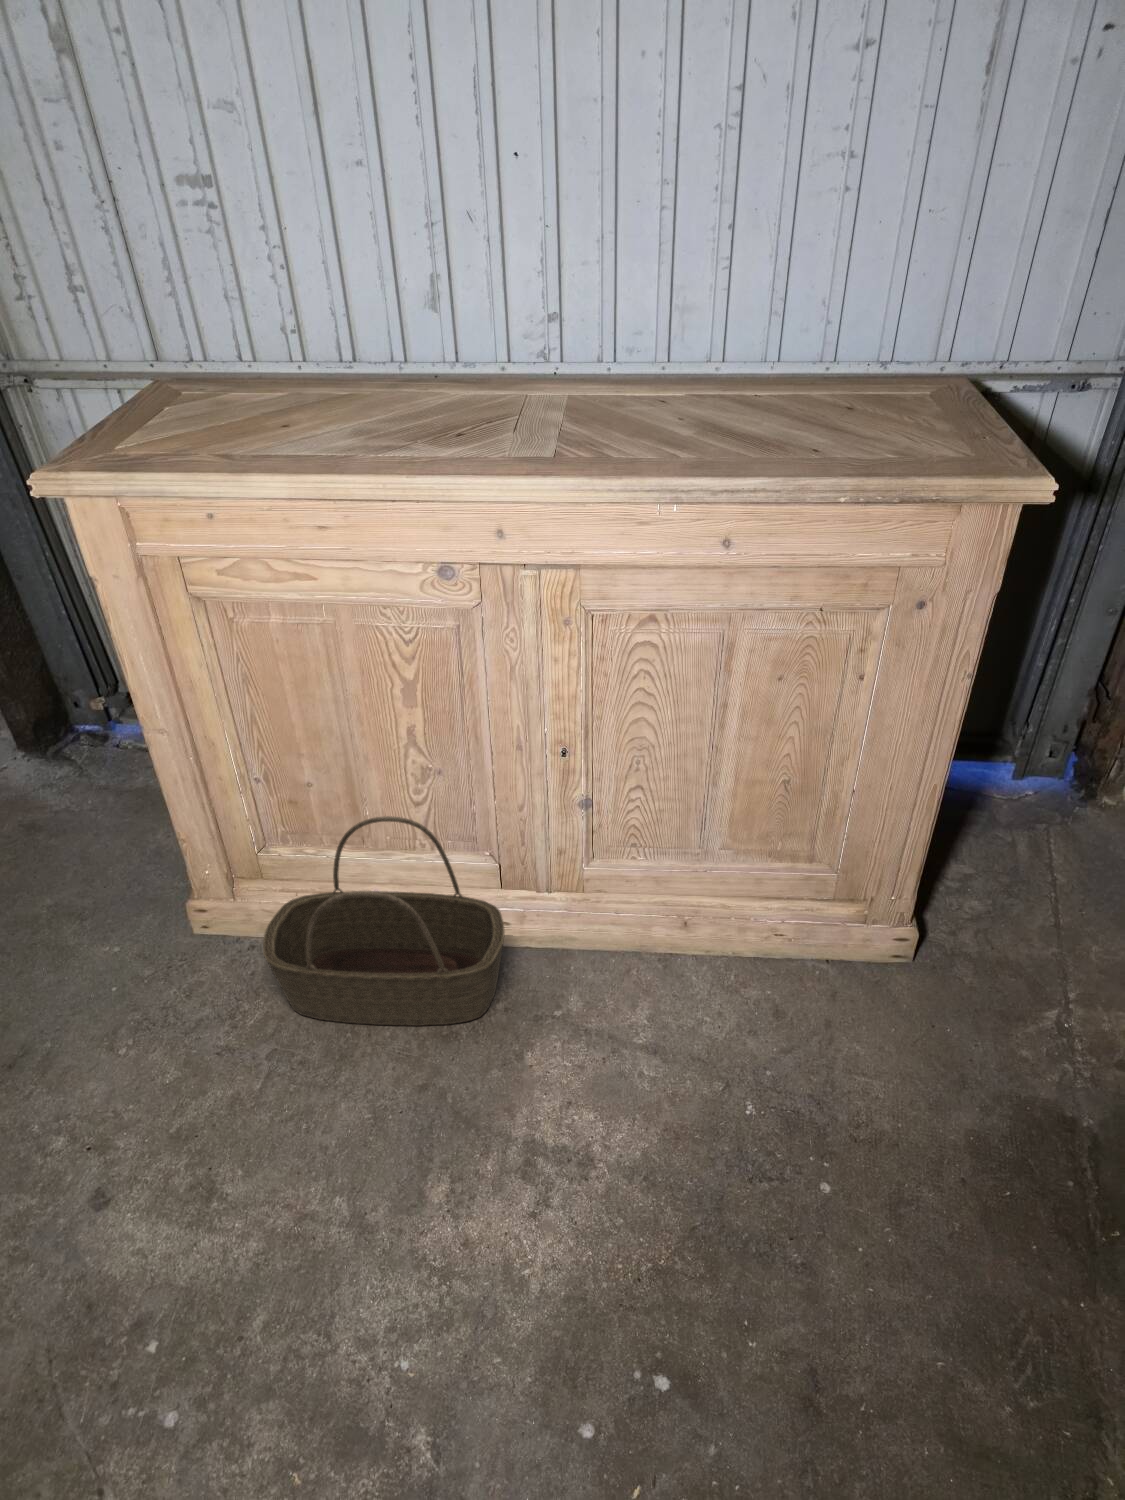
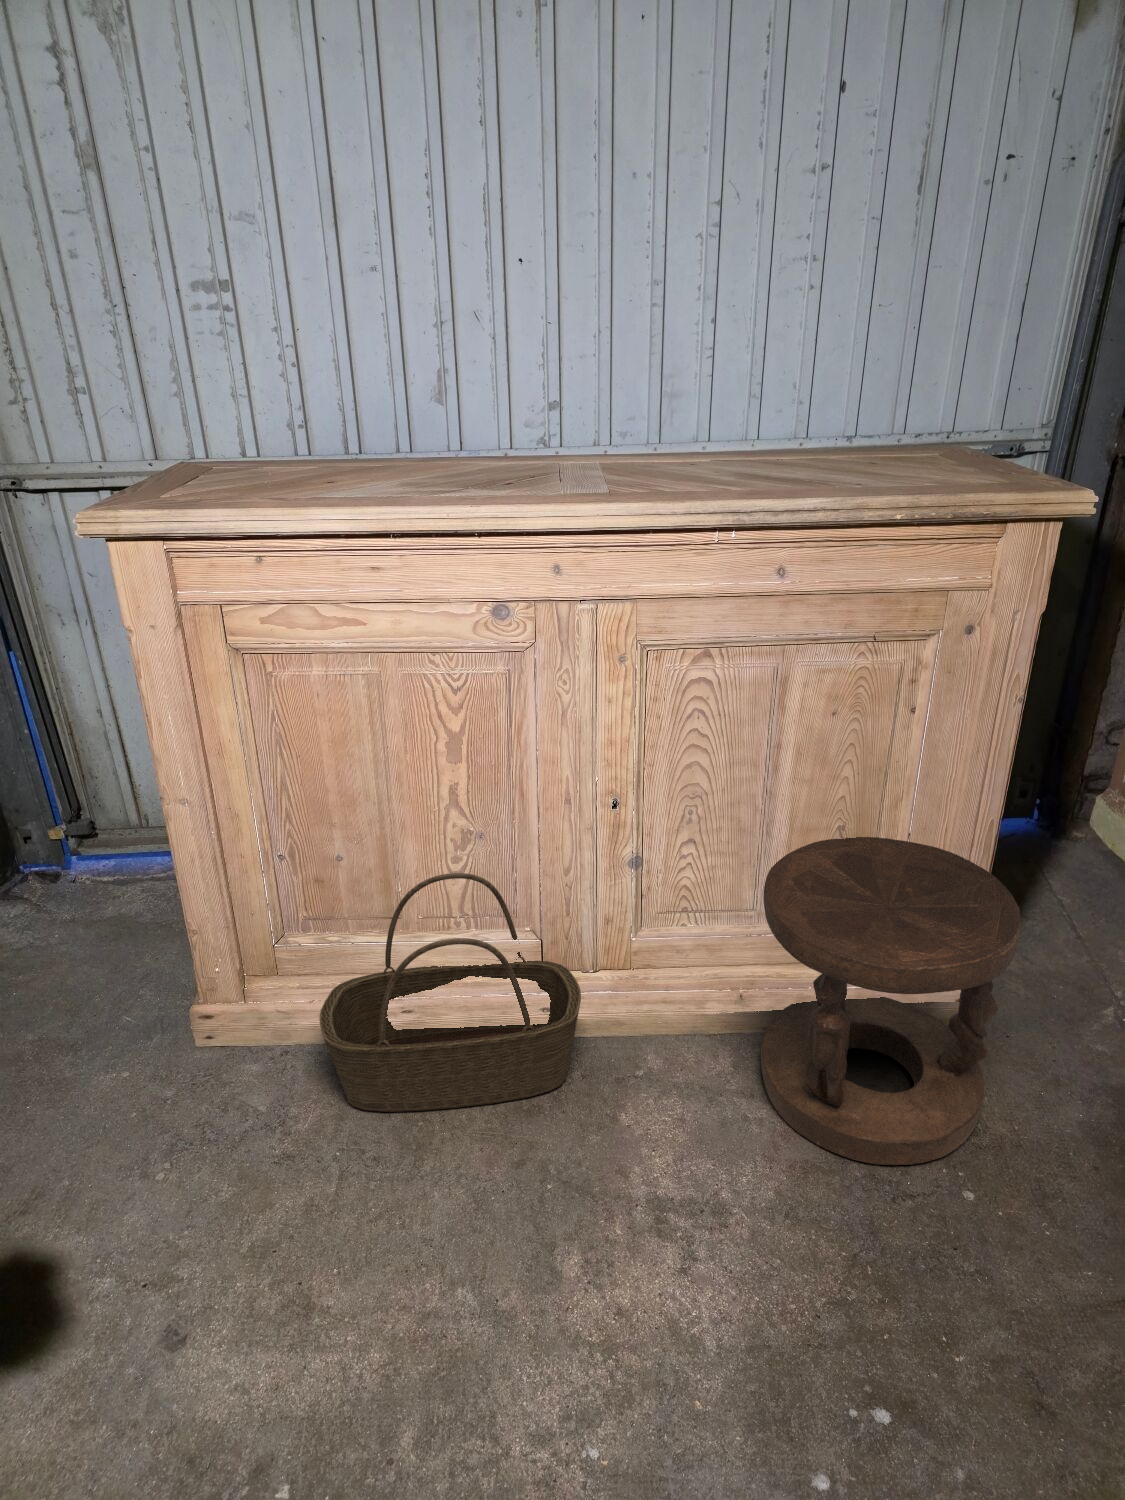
stool: none [666,826,917,1149] -> present [761,837,1021,1165]

